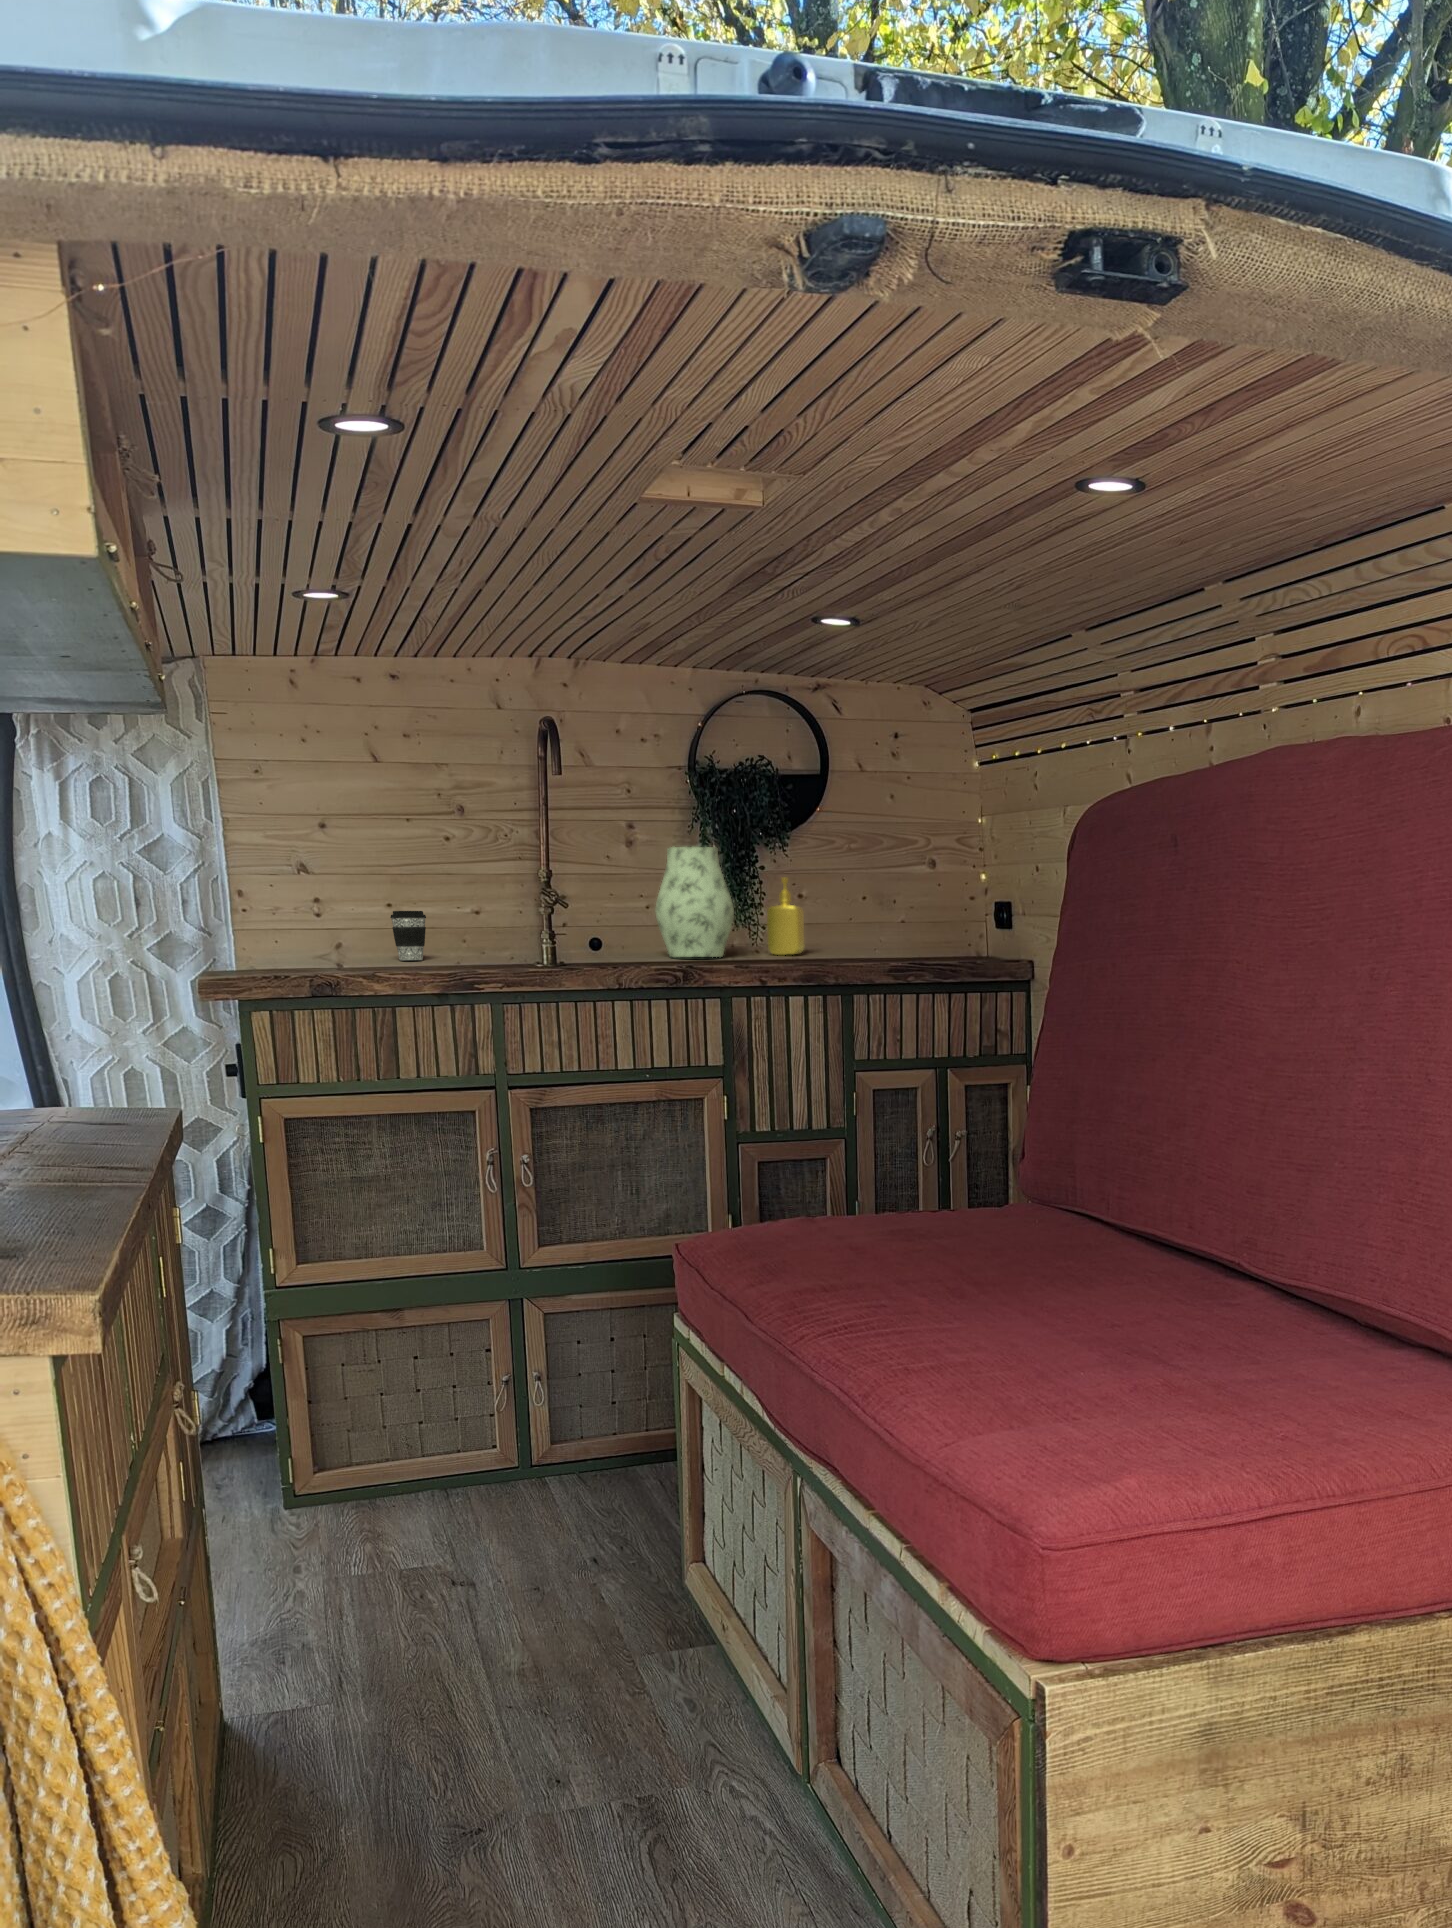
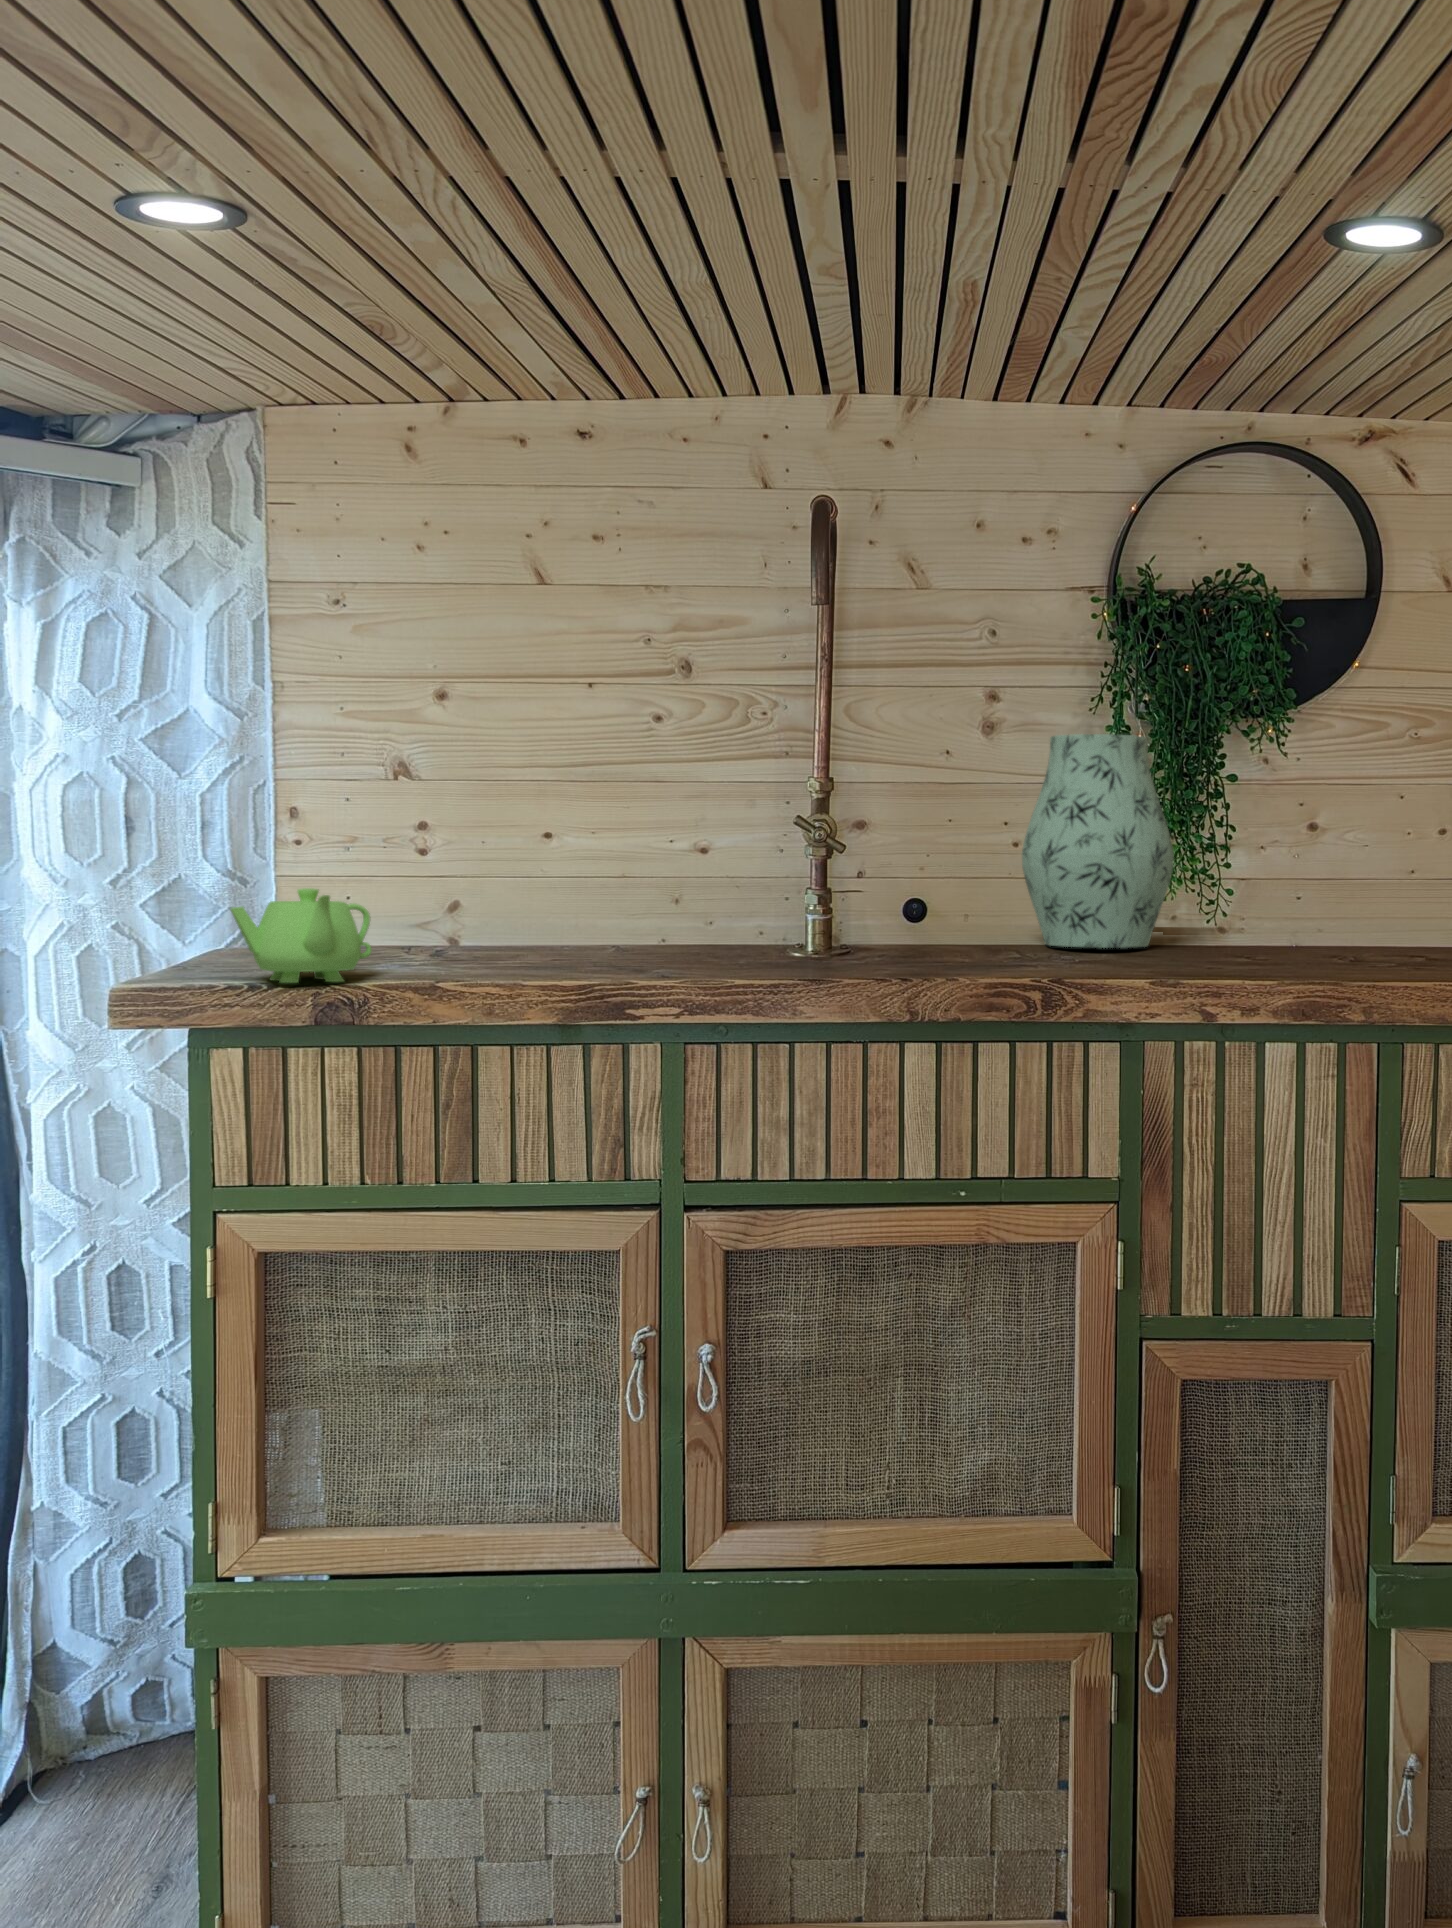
soap dispenser: present [767,877,804,955] -> none [1241,793,1315,944]
coffee cup: present [390,911,426,960] -> none [529,848,595,939]
teapot: none [273,930,341,978] -> present [230,888,372,983]

